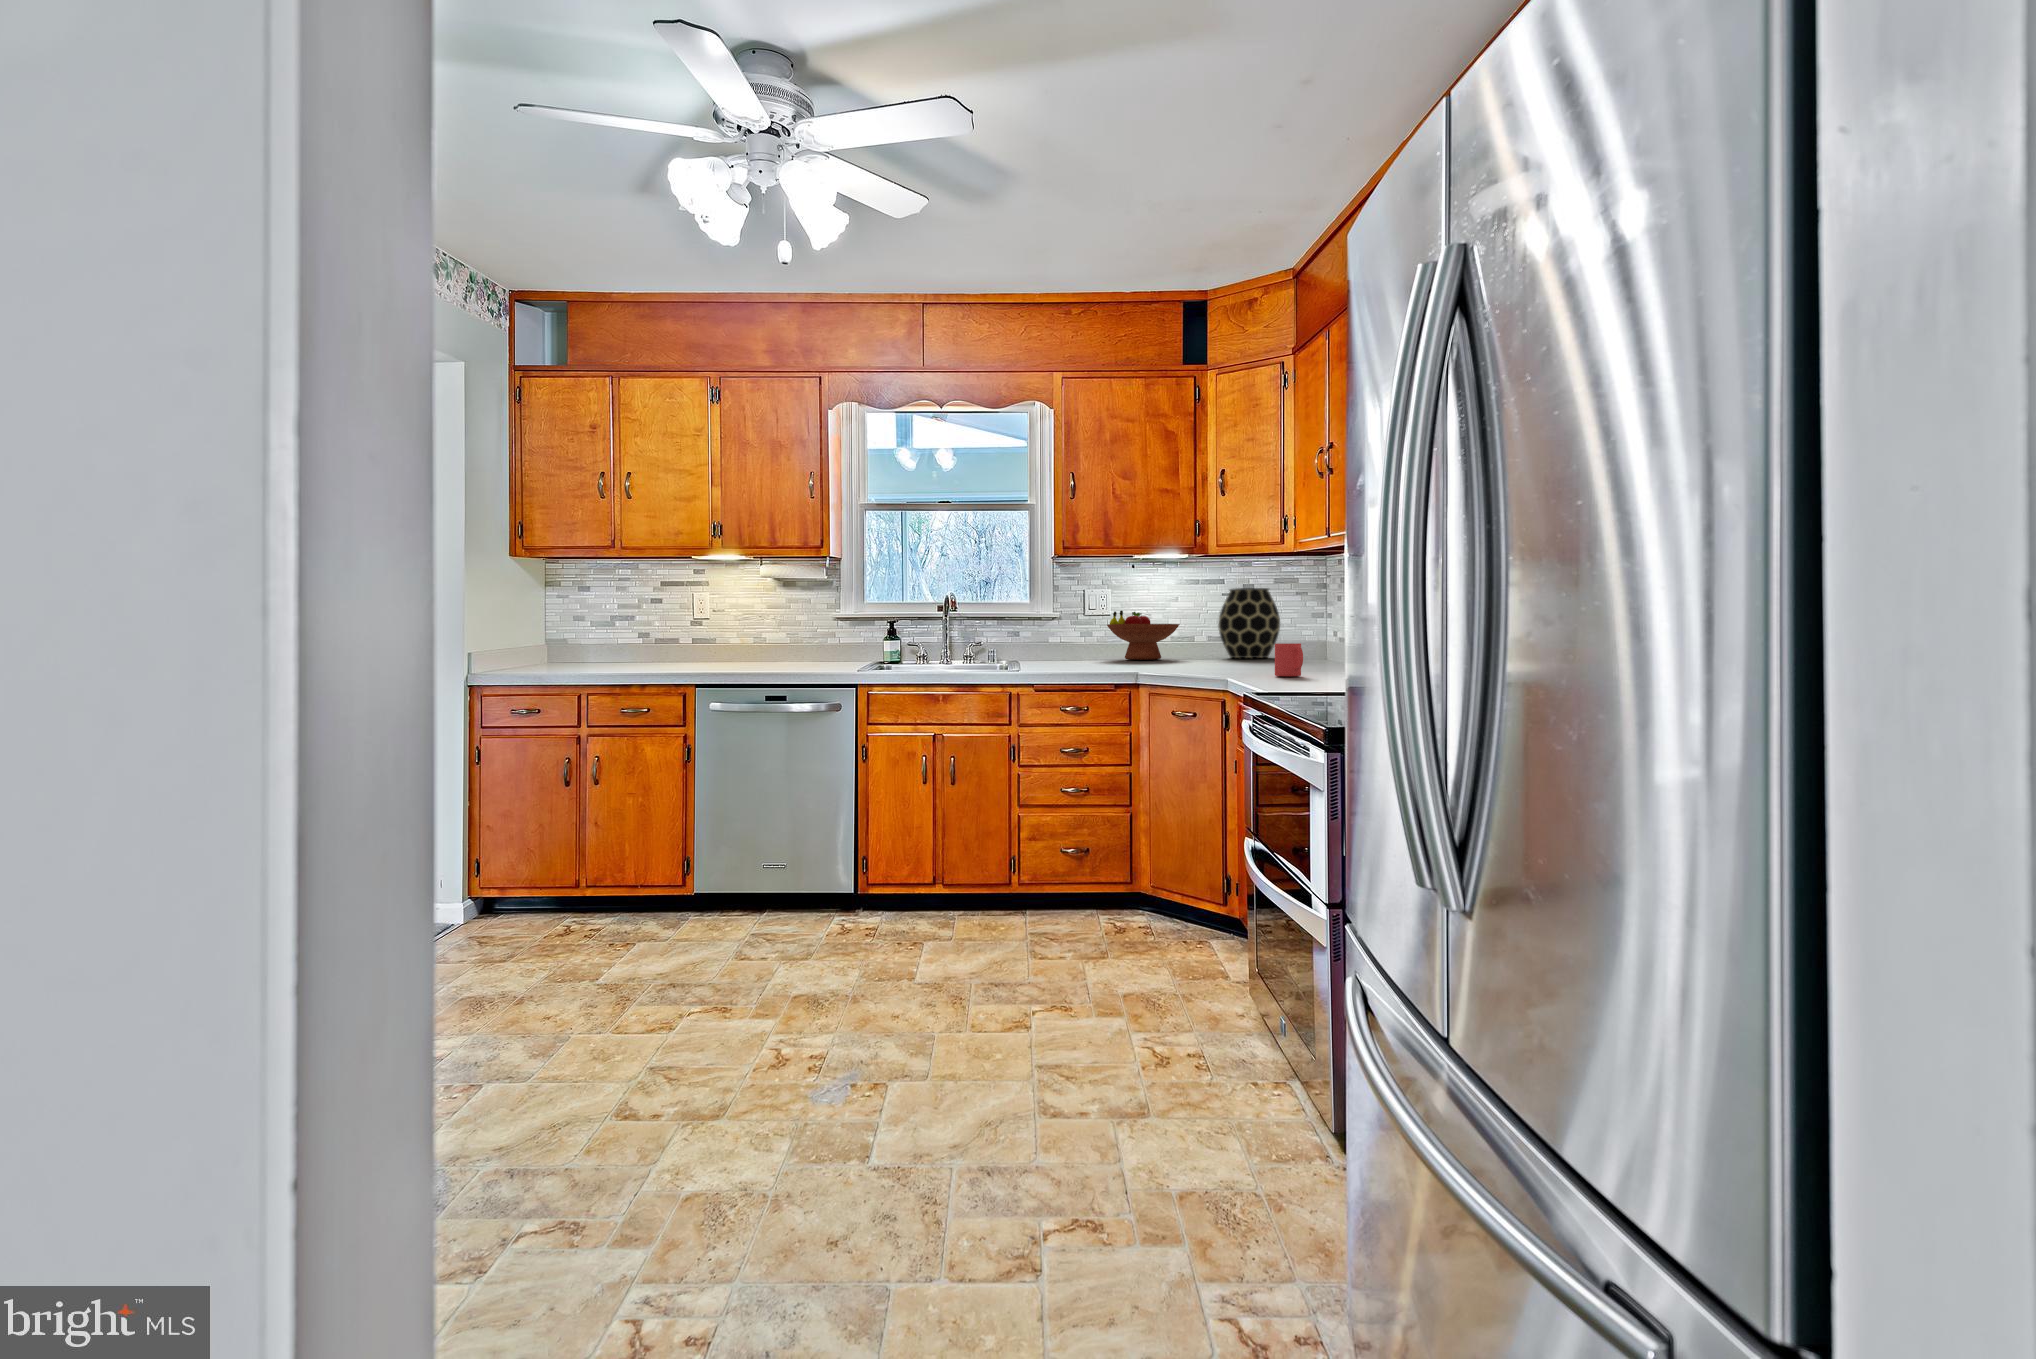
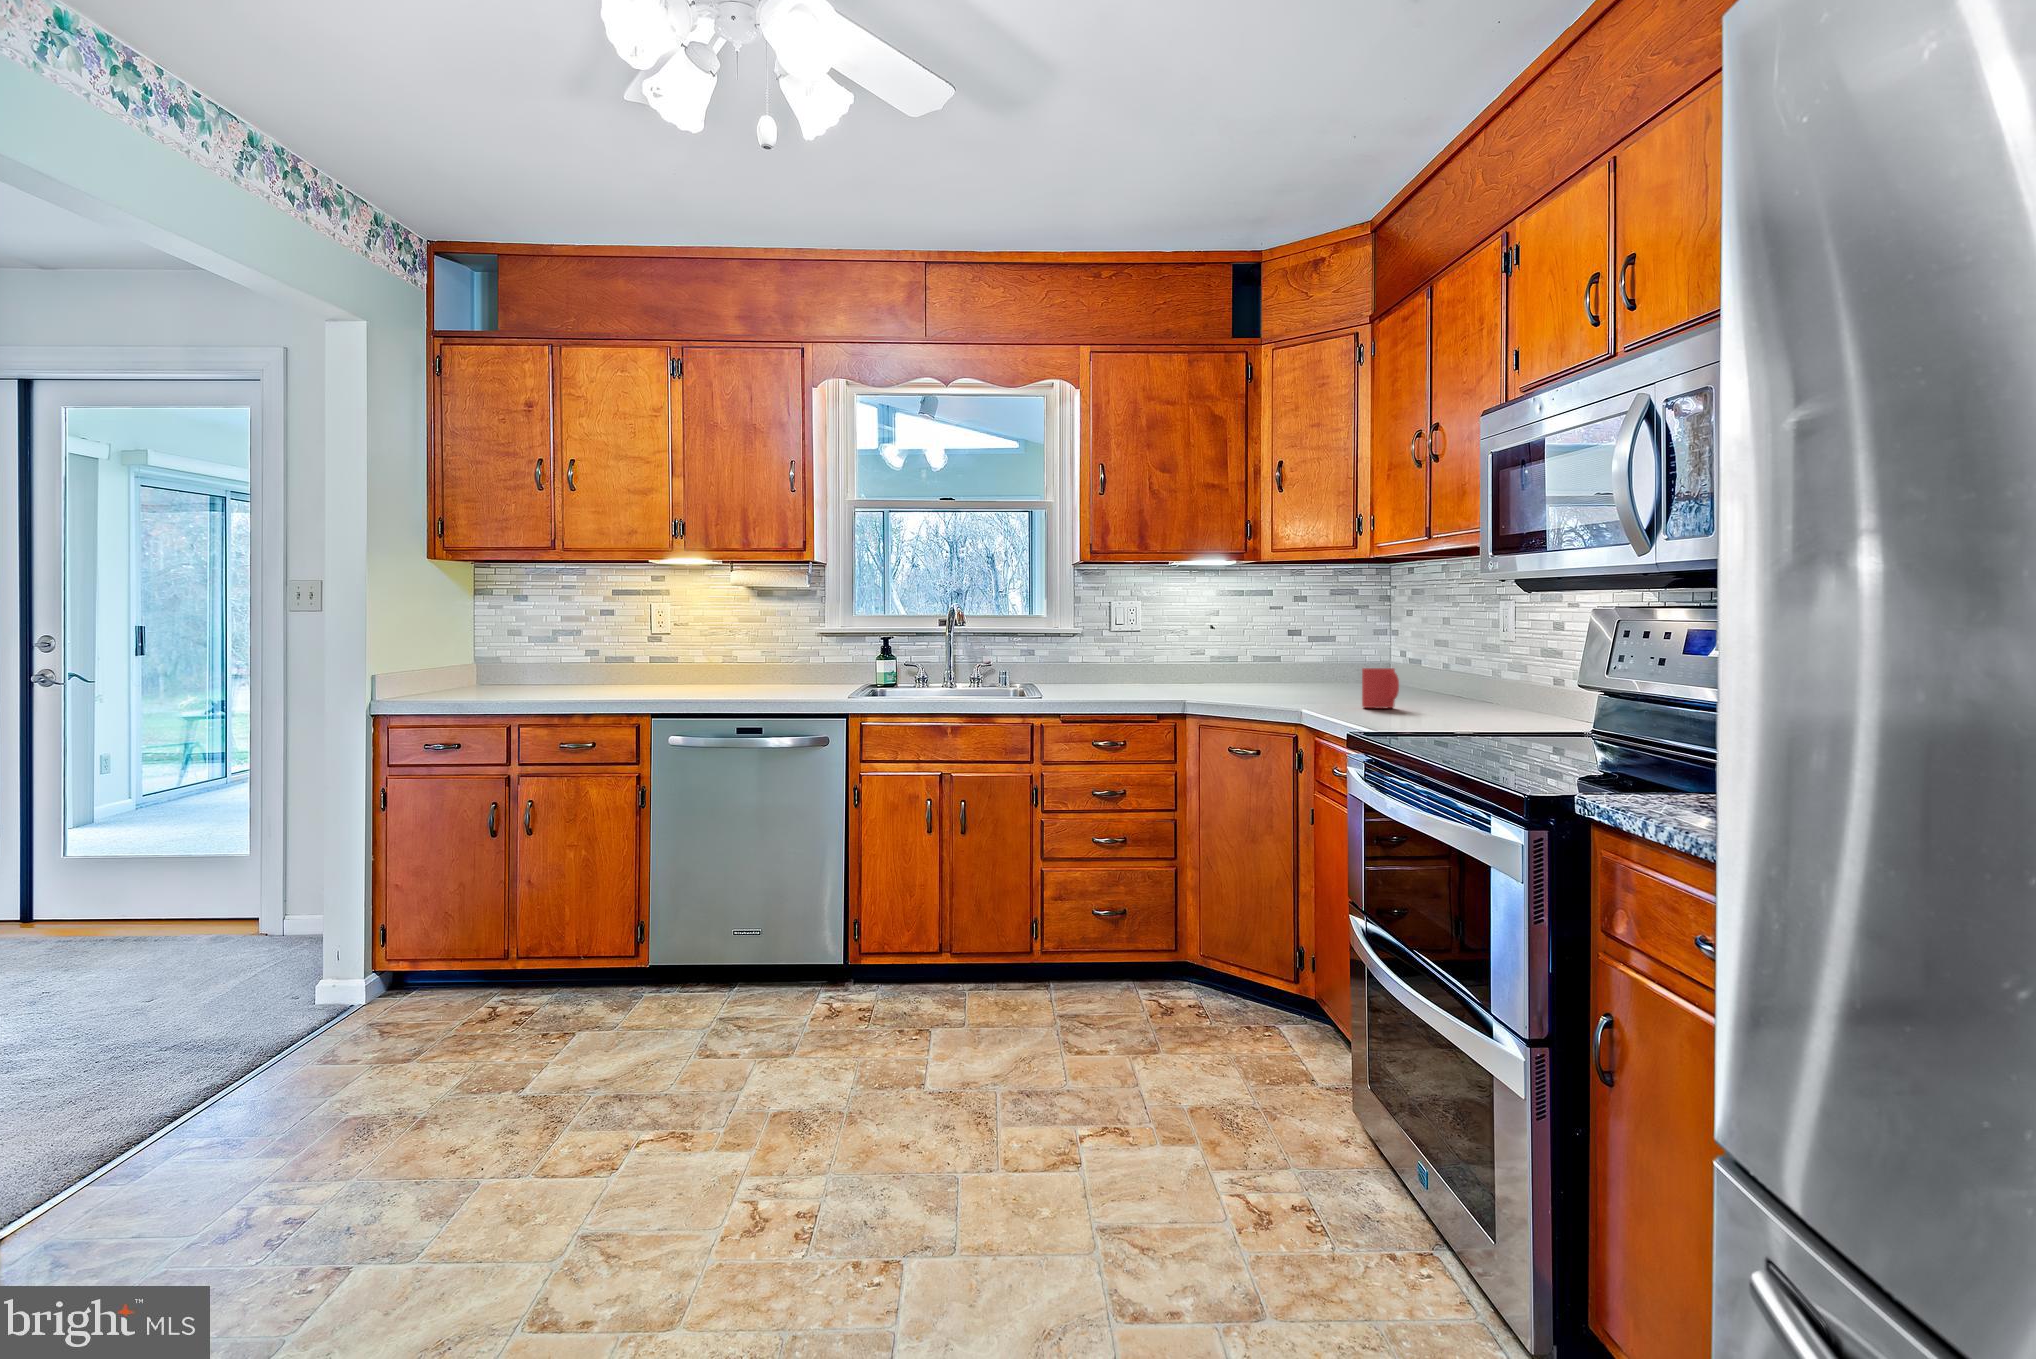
vase: present [1218,588,1280,658] -> none [1269,599,1342,682]
fruit bowl: present [1107,610,1180,660] -> none [1138,625,1225,683]

